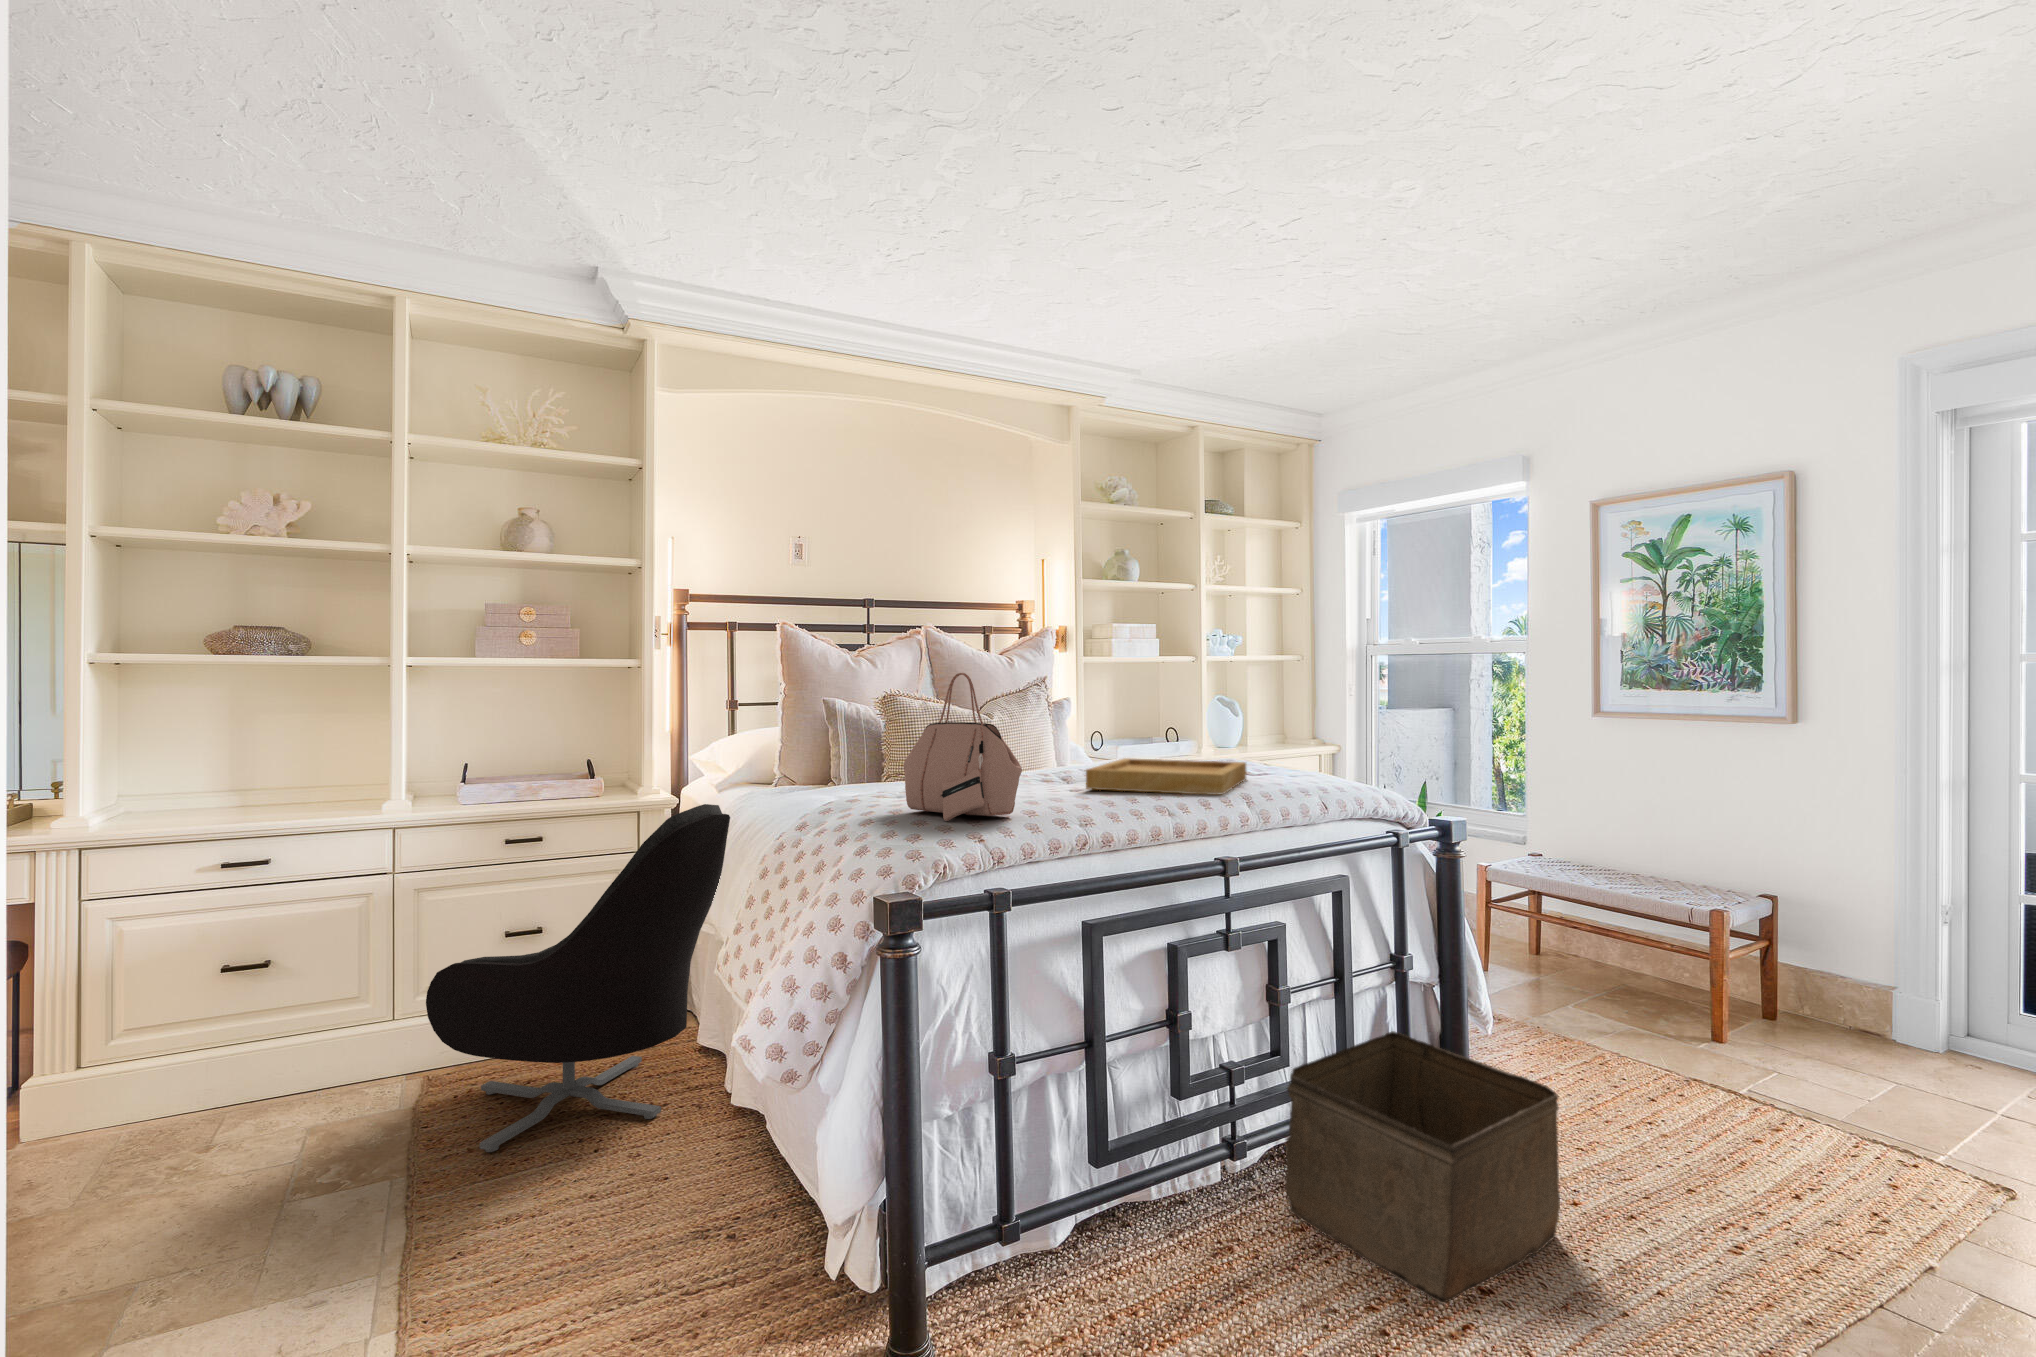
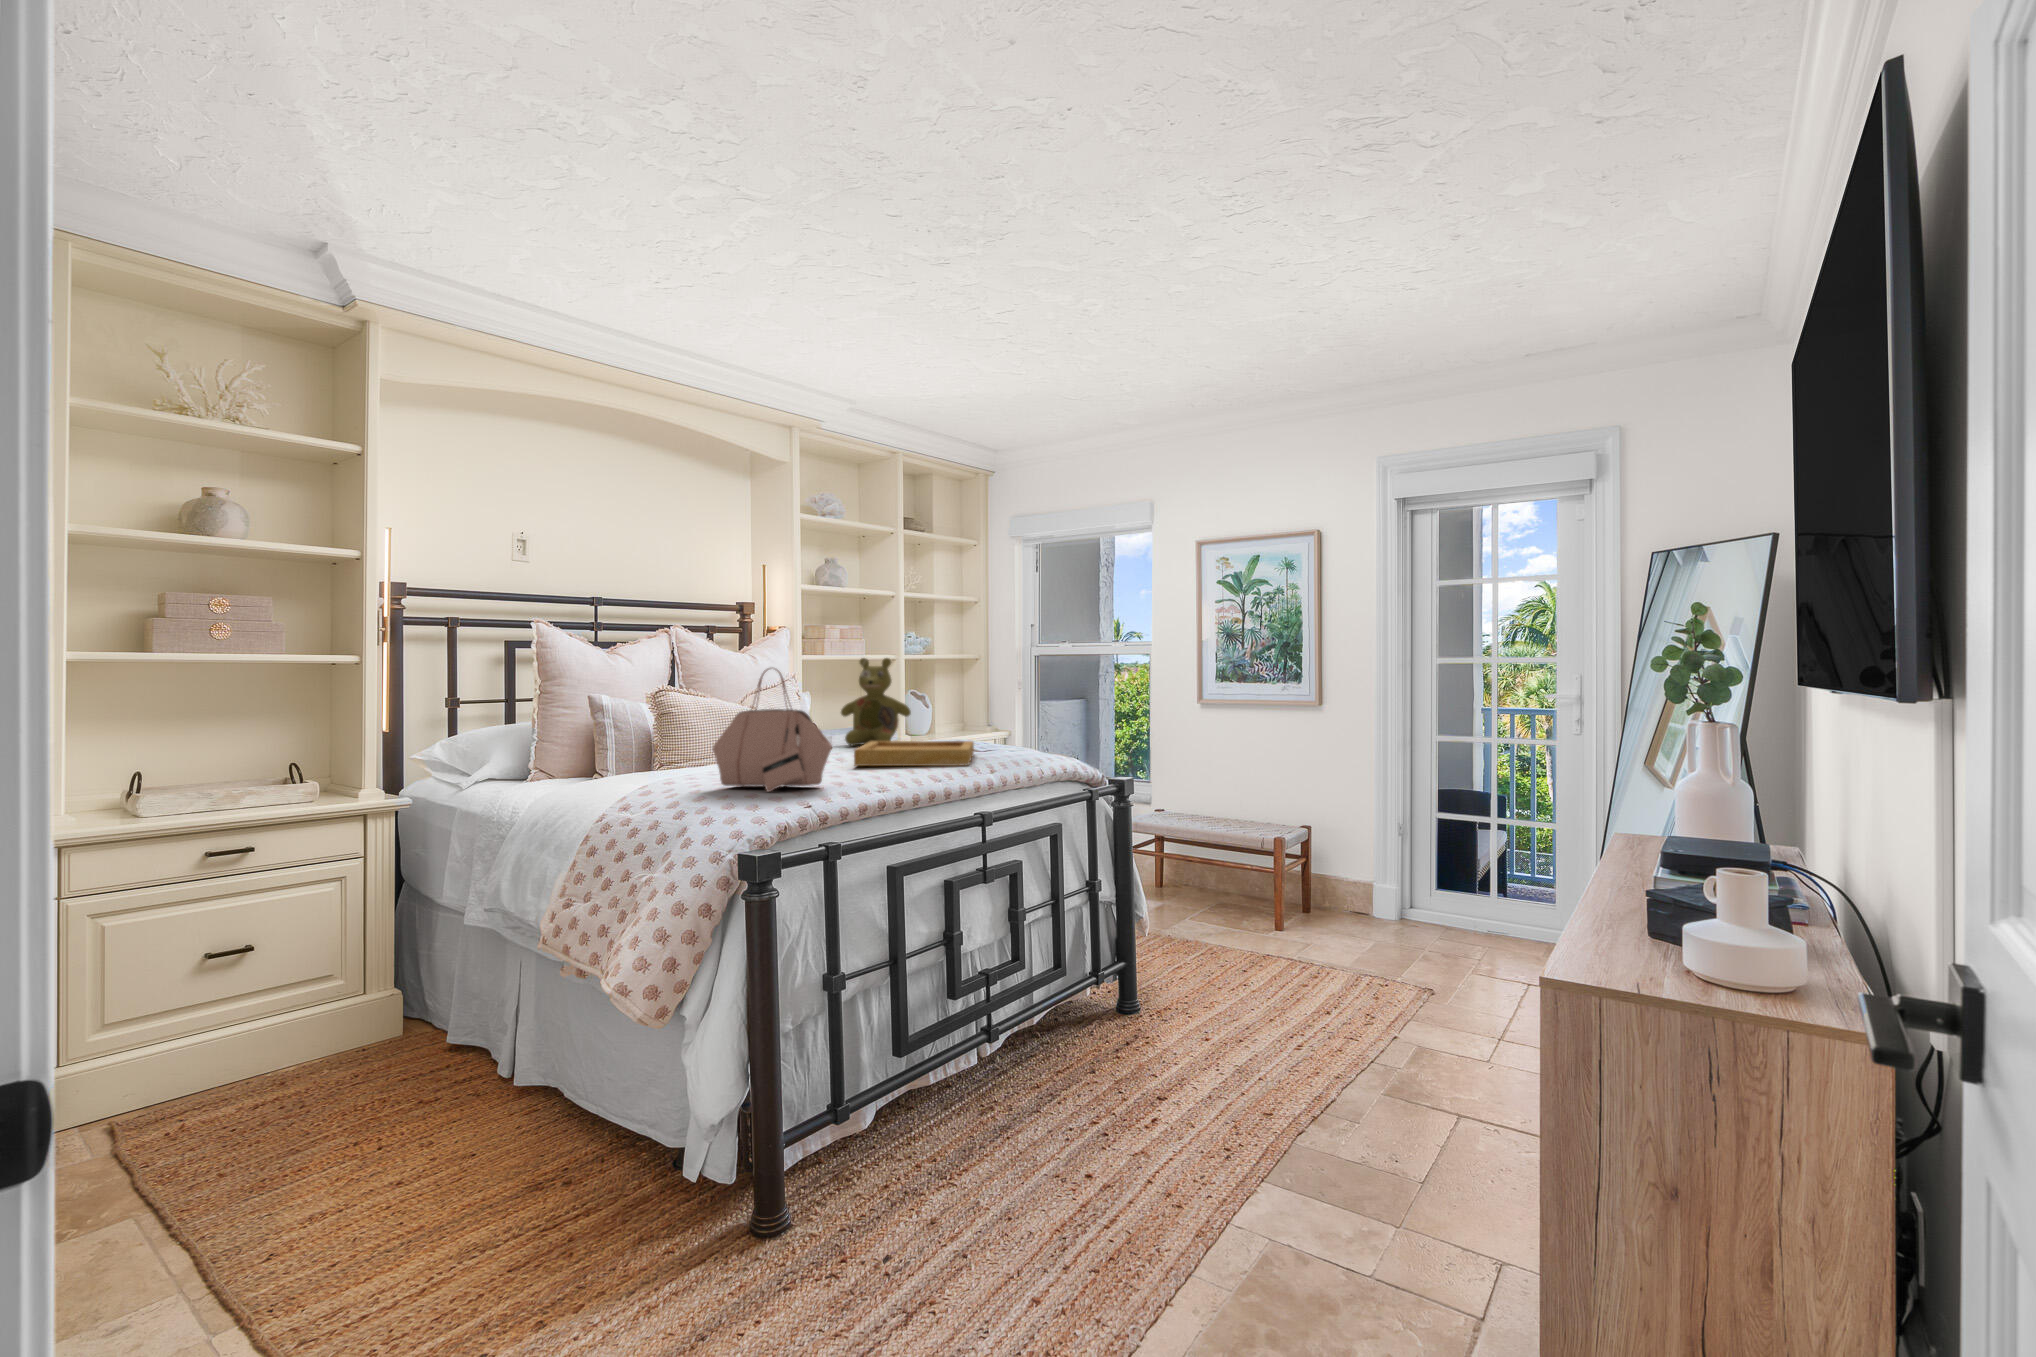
stuffed bear: none [1116,660,1195,762] -> present [841,658,911,745]
armchair: present [426,804,730,1152] -> none [147,795,503,1170]
storage bin: present [1285,1031,1560,1304] -> none [1025,938,1206,1112]

